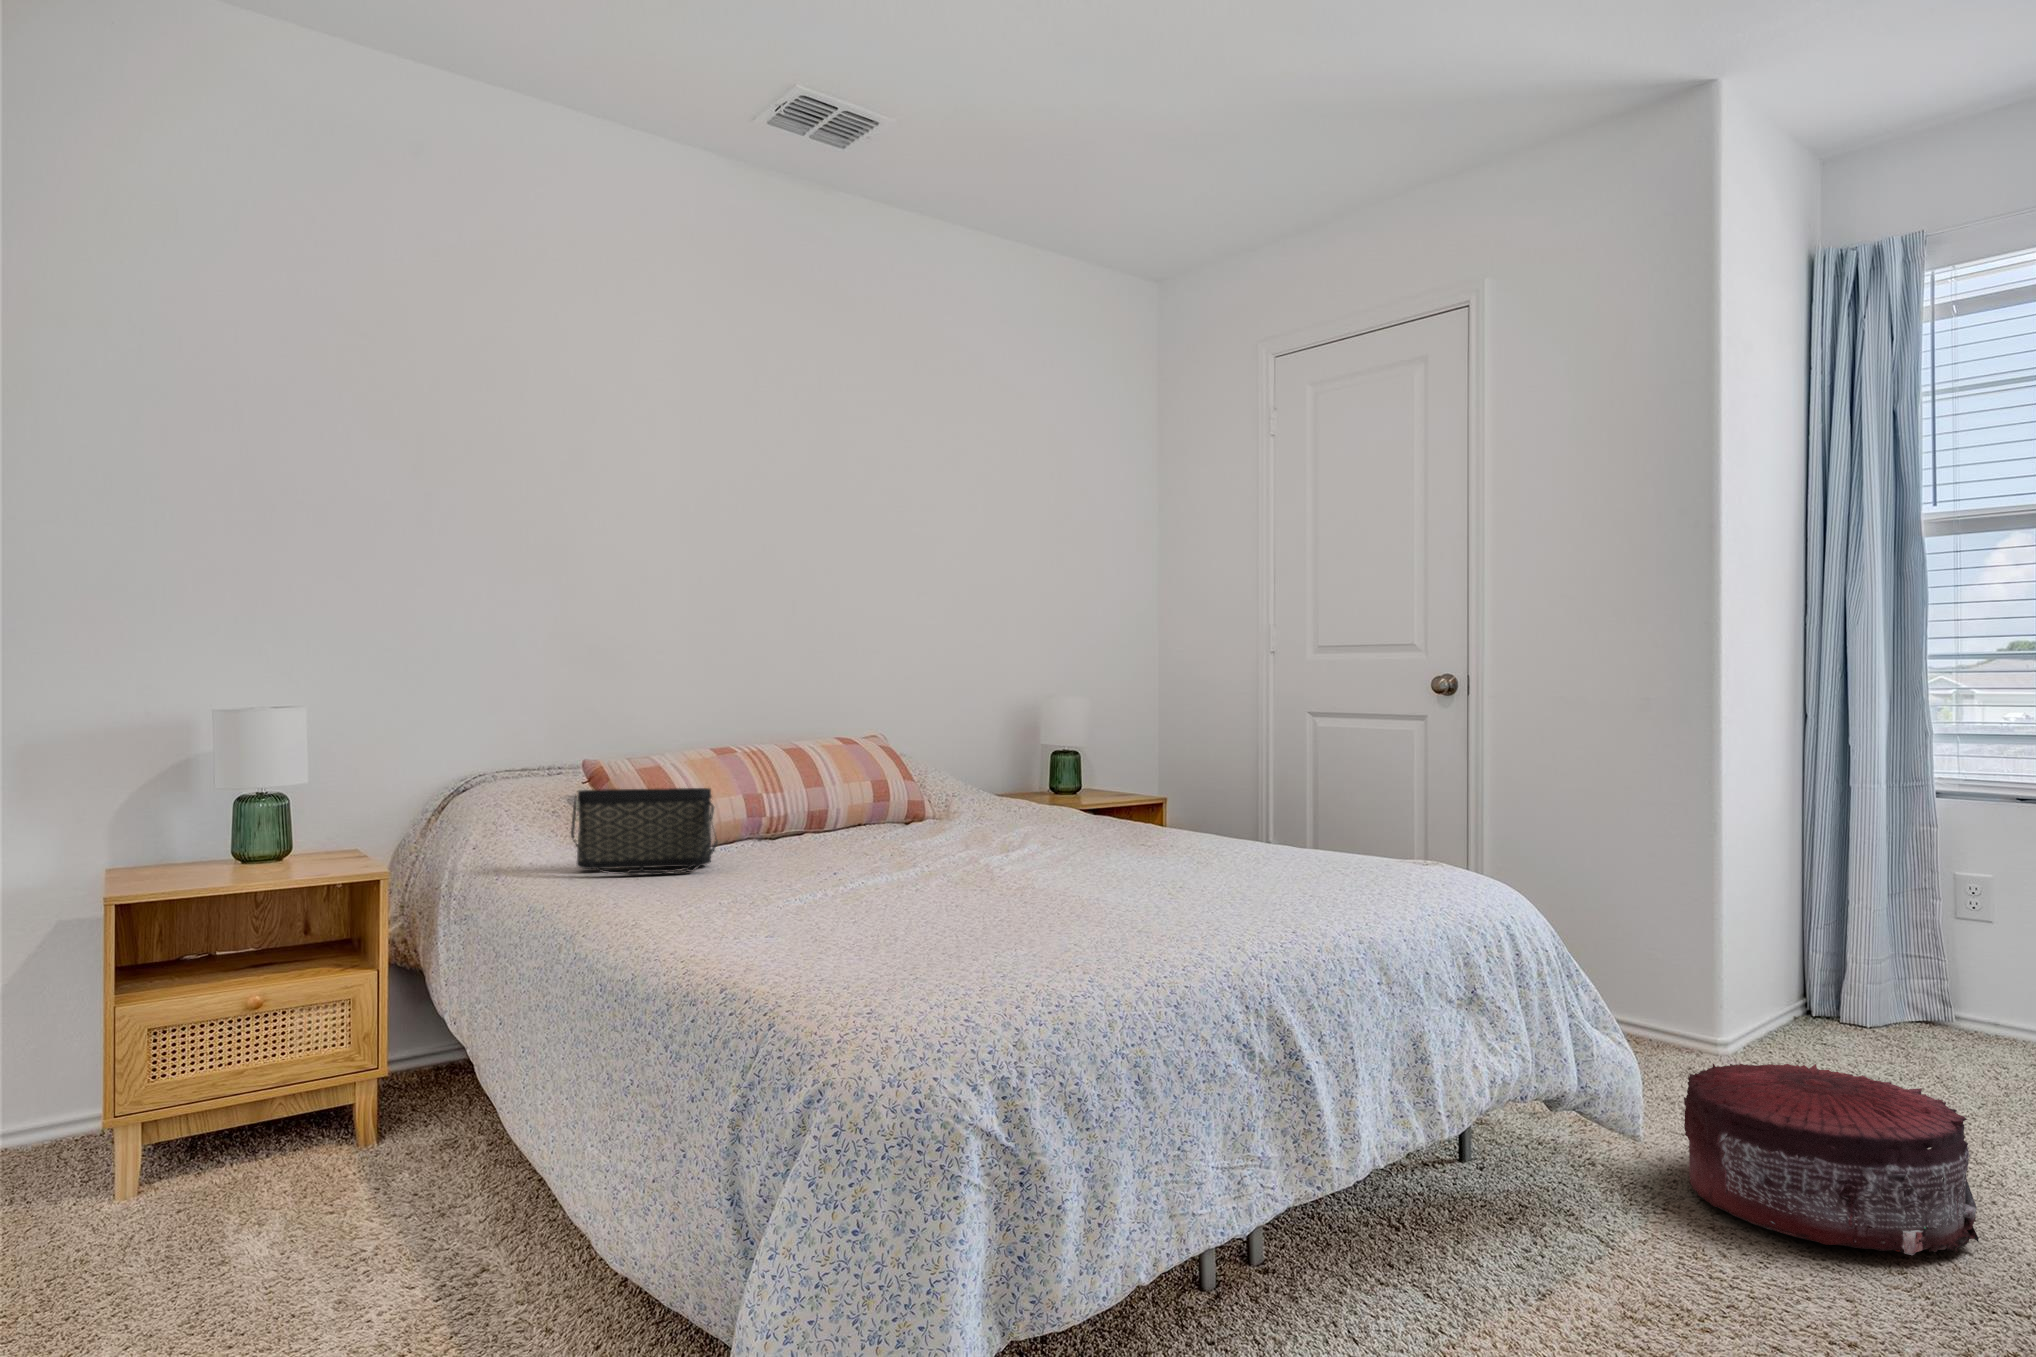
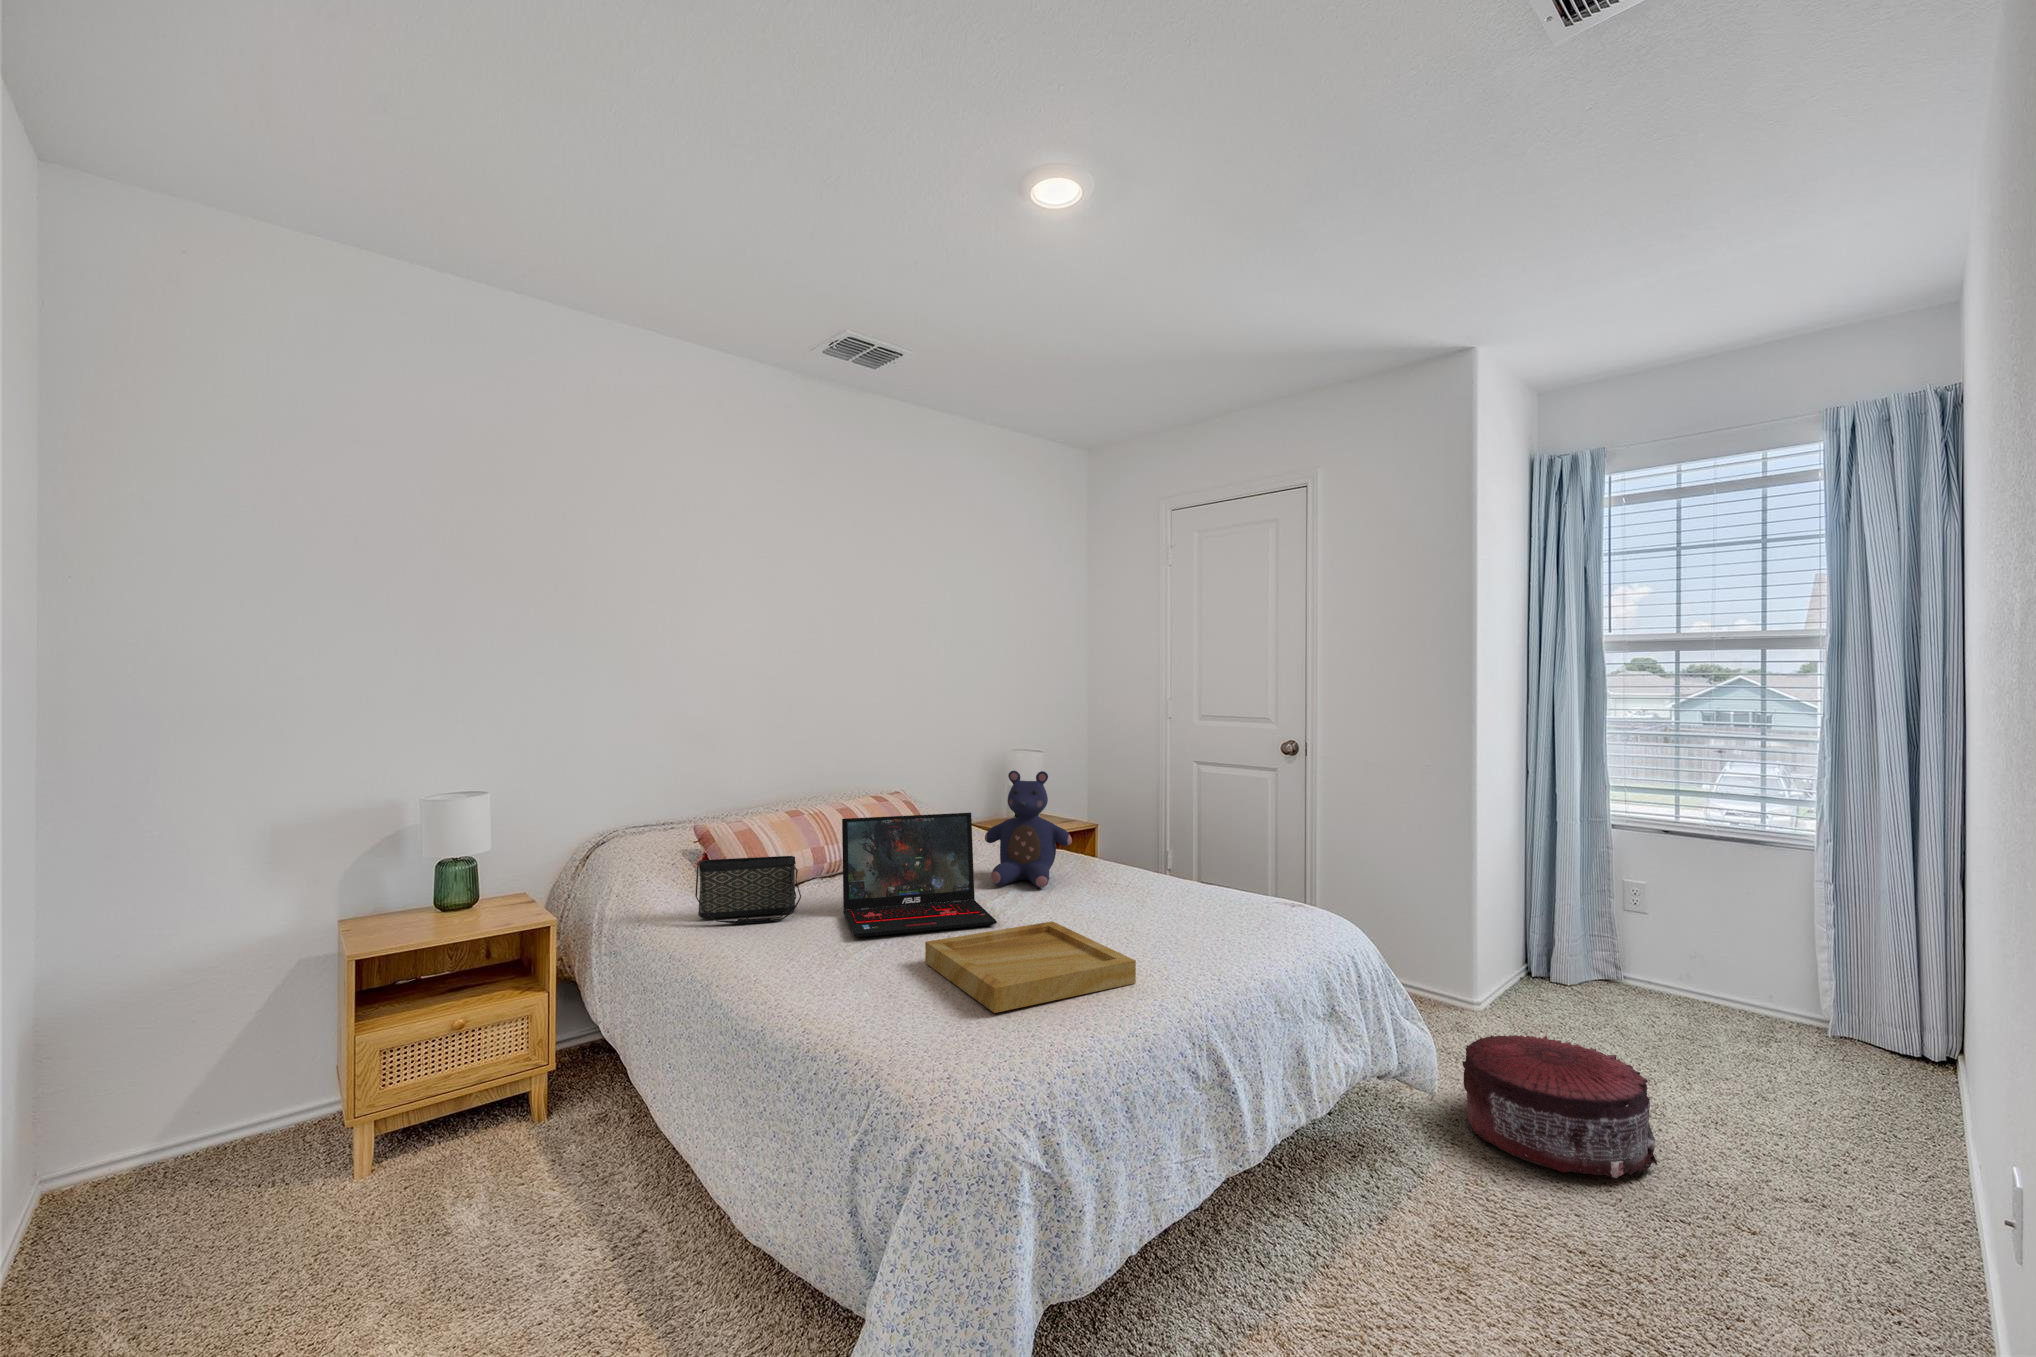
teddy bear: none [988,686,1112,846] -> present [985,771,1072,887]
laptop: none [776,733,989,887] -> present [842,813,997,937]
tray: none [876,867,1171,955] -> present [925,921,1136,1013]

